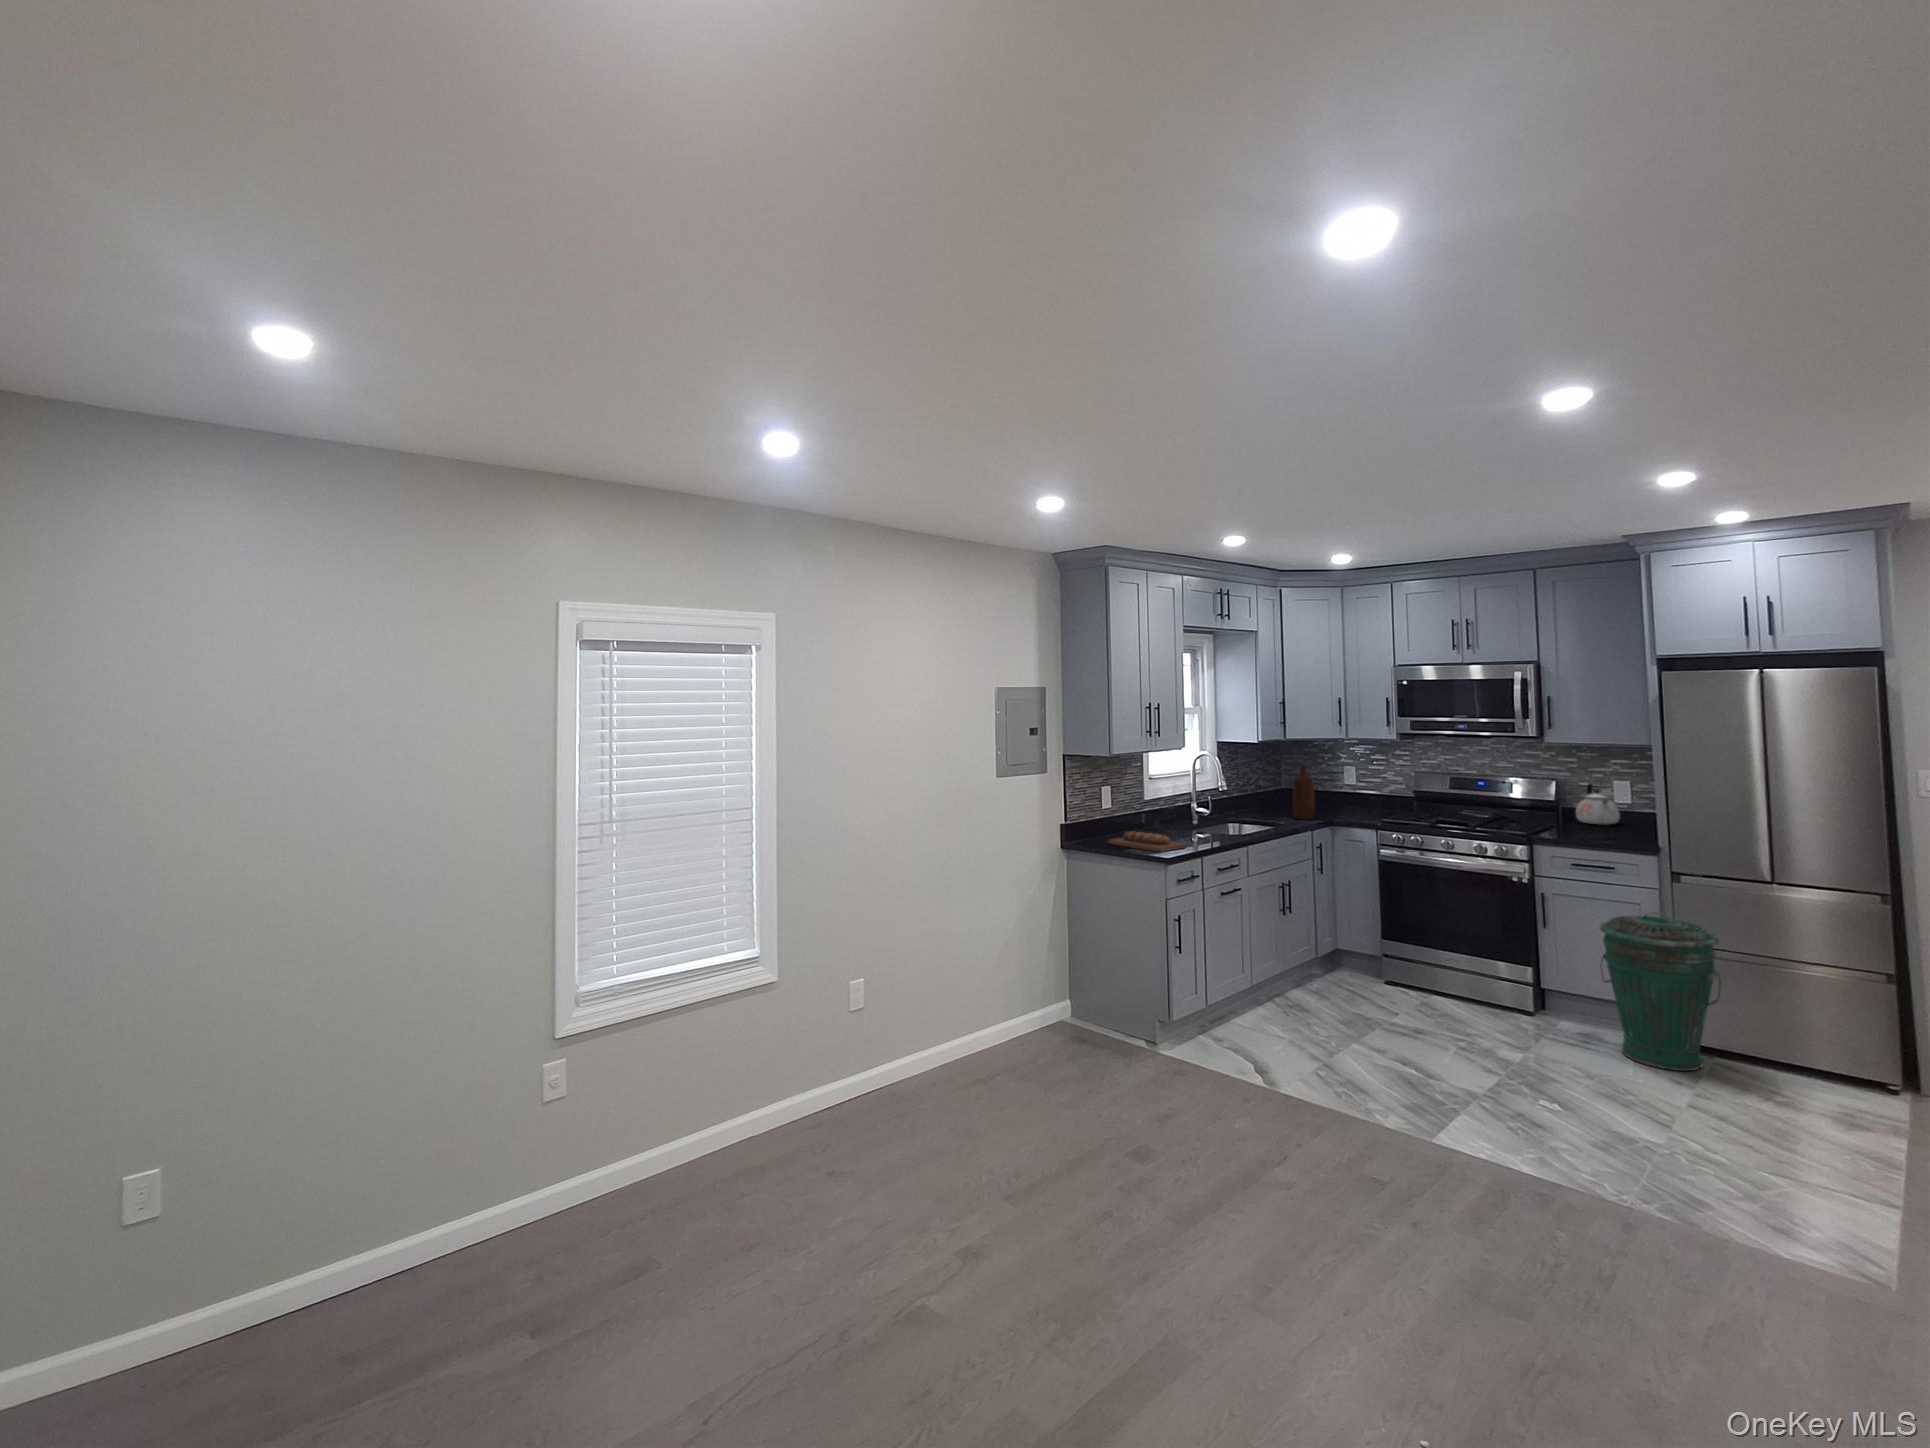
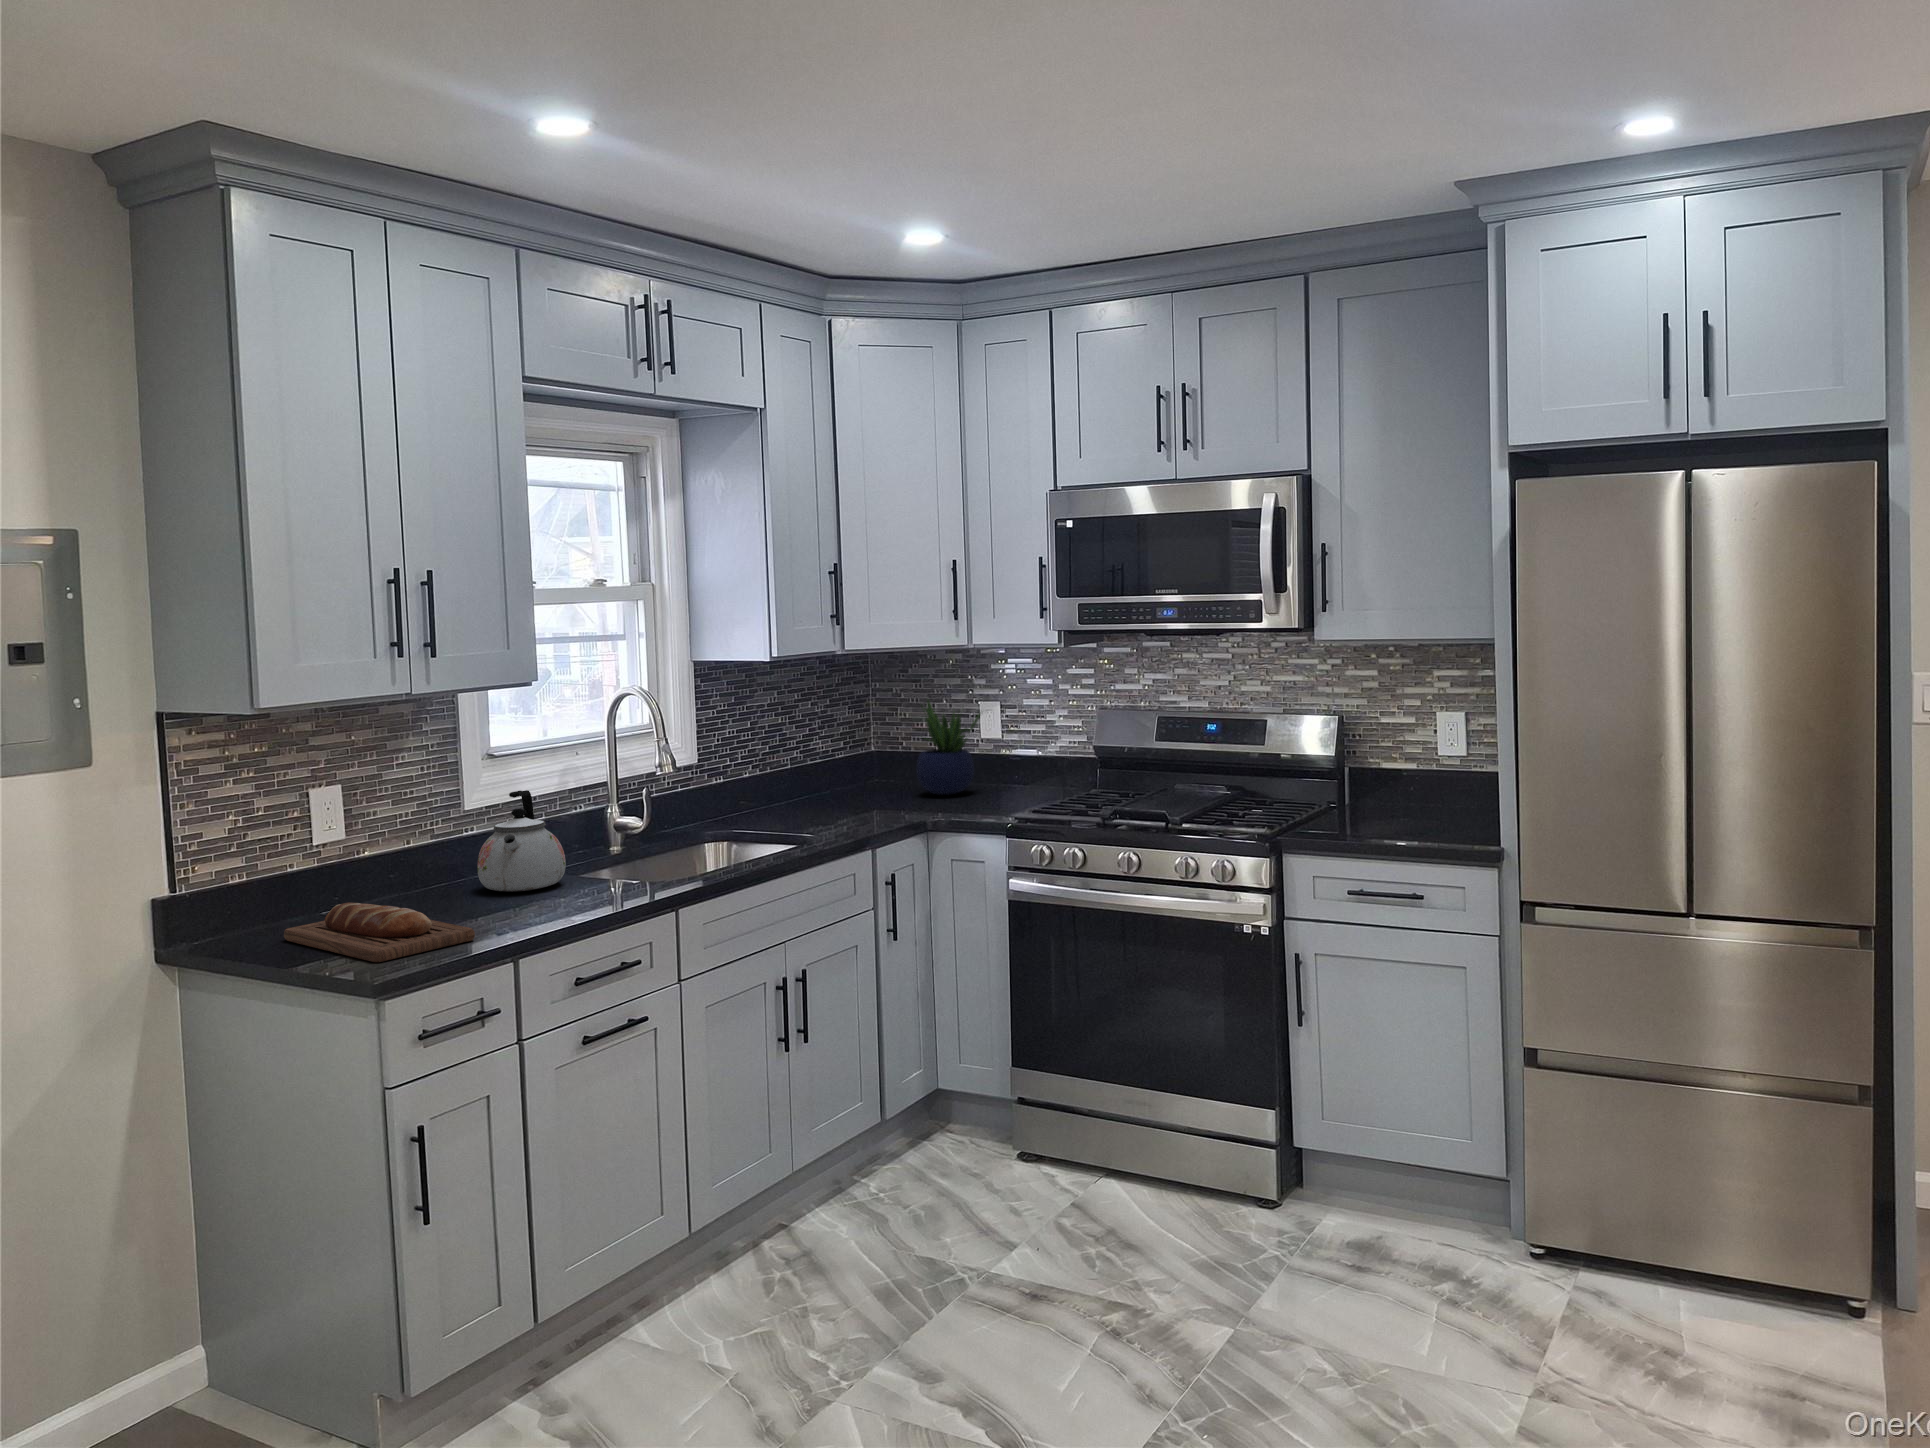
potted plant: none [1315,763,1351,810] -> present [917,701,980,795]
bottle: present [1293,766,1315,820] -> none [845,705,890,824]
kettle: present [1576,783,1620,825] -> present [477,790,566,892]
trash can: present [1600,912,1720,1071] -> none [1389,1000,1601,1343]

